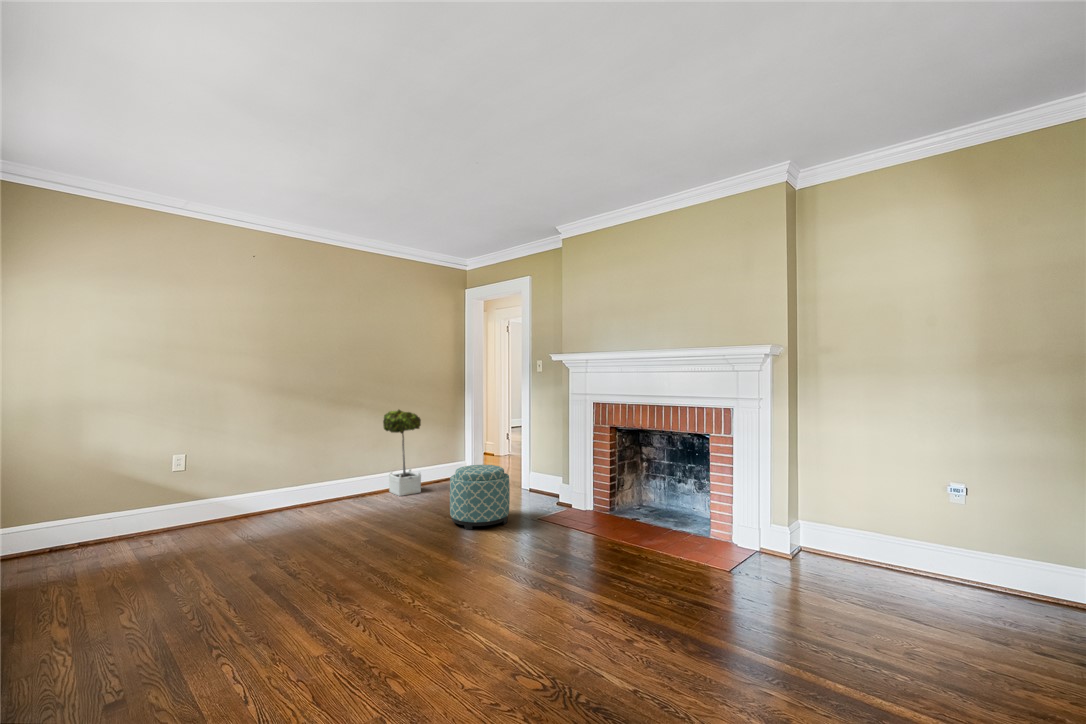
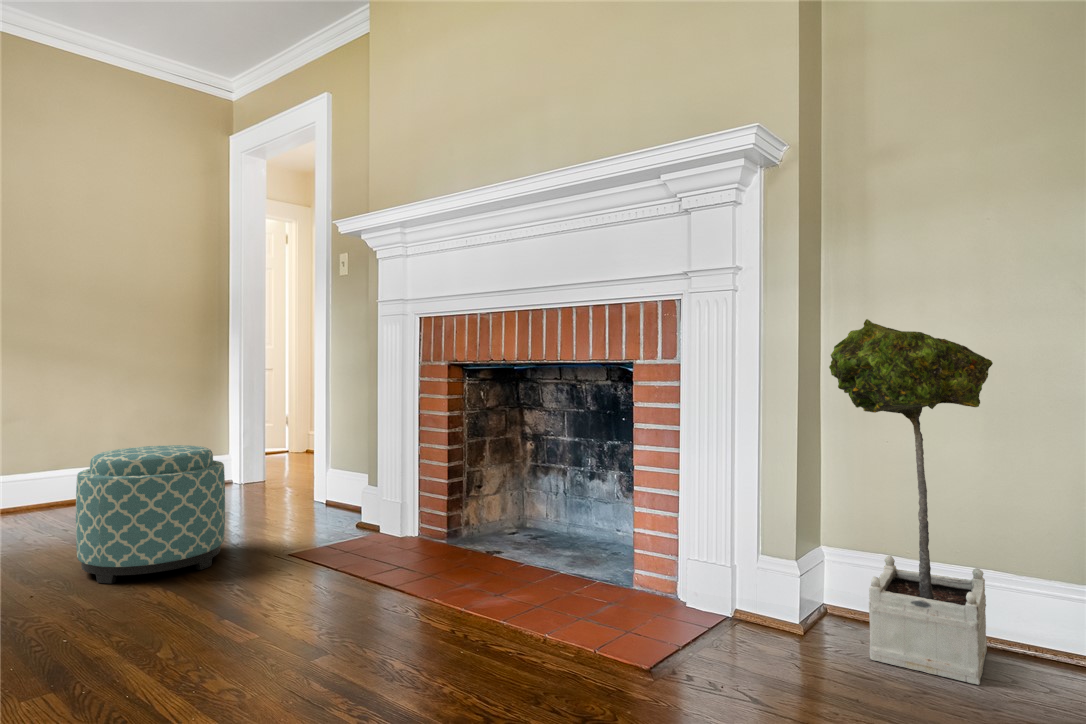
potted tree: present [383,410,421,496] -> present [829,319,993,685]

